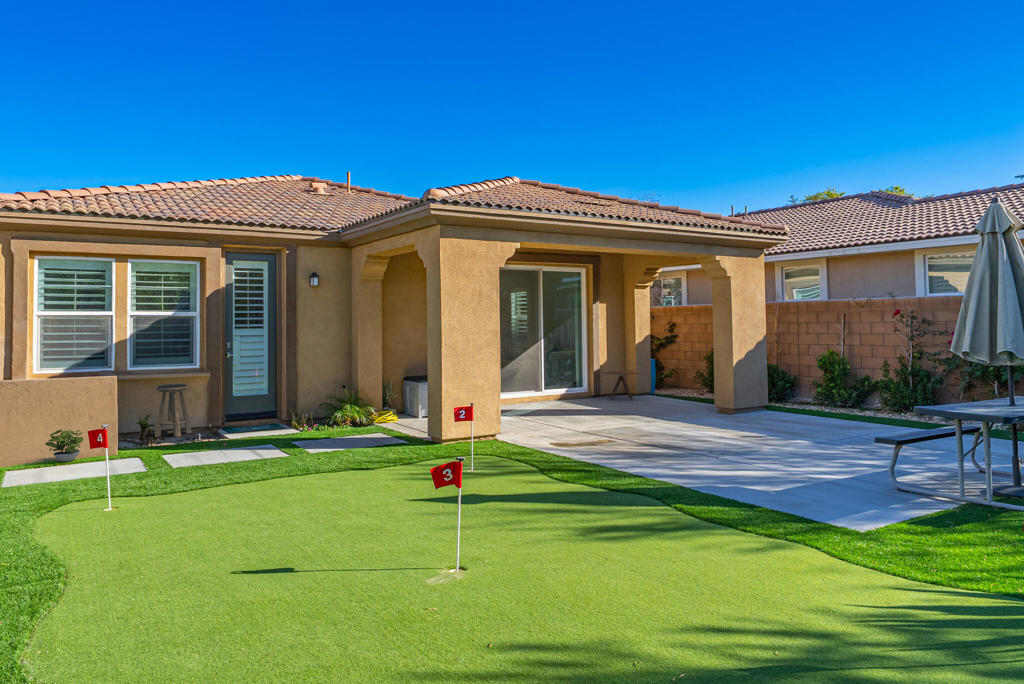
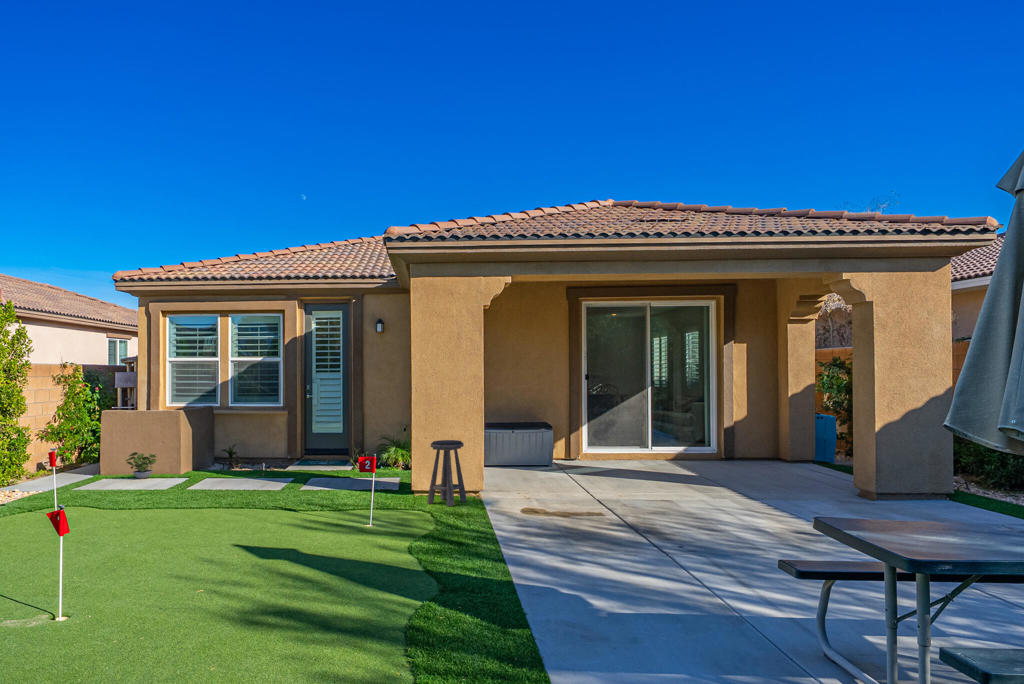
round table: present [601,370,642,400] -> none [738,430,795,471]
stool: present [155,384,192,437] -> present [427,440,467,506]

